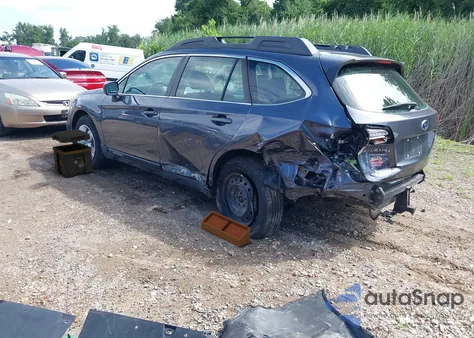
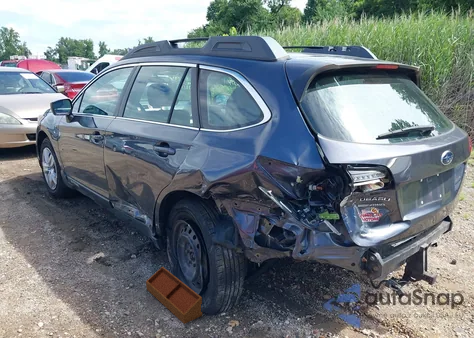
toolbox: present [52,130,93,177] -> none [7,153,56,210]

